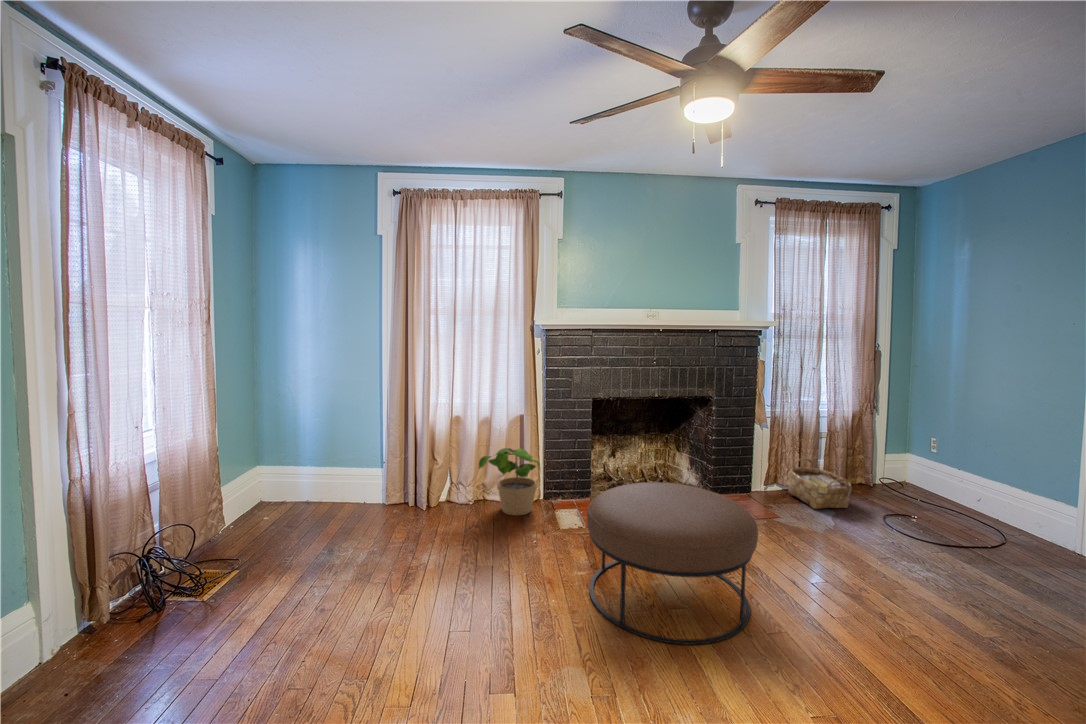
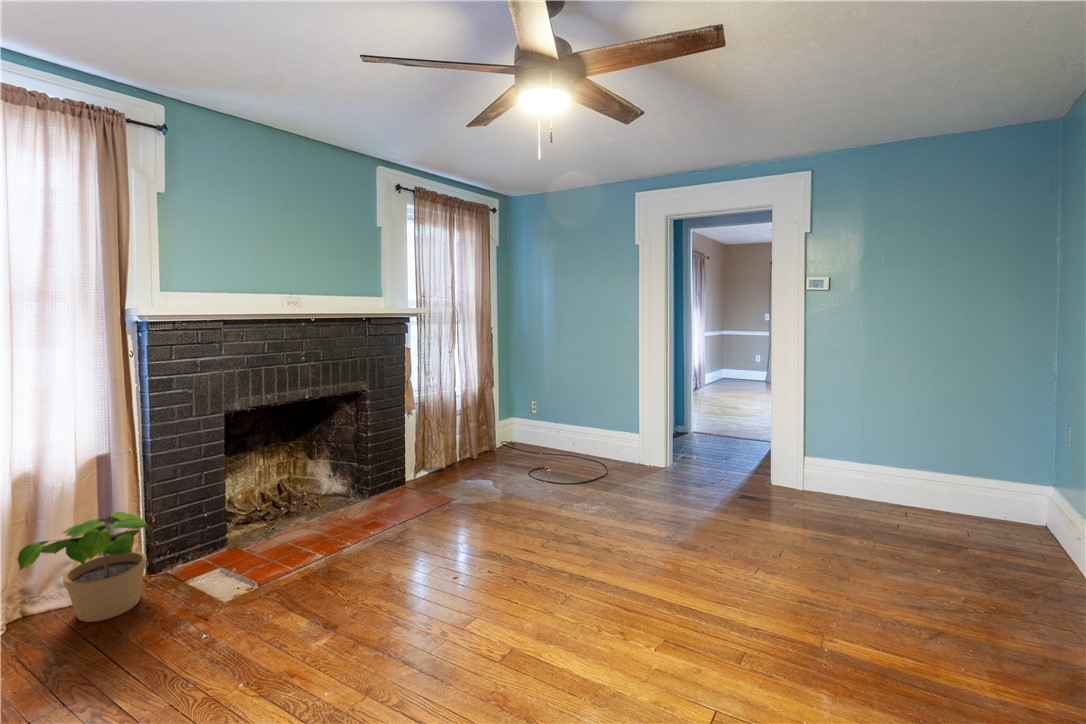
woven basket: present [788,458,851,509] -> none [438,437,490,482]
ottoman: present [587,482,758,645] -> none [292,497,488,692]

